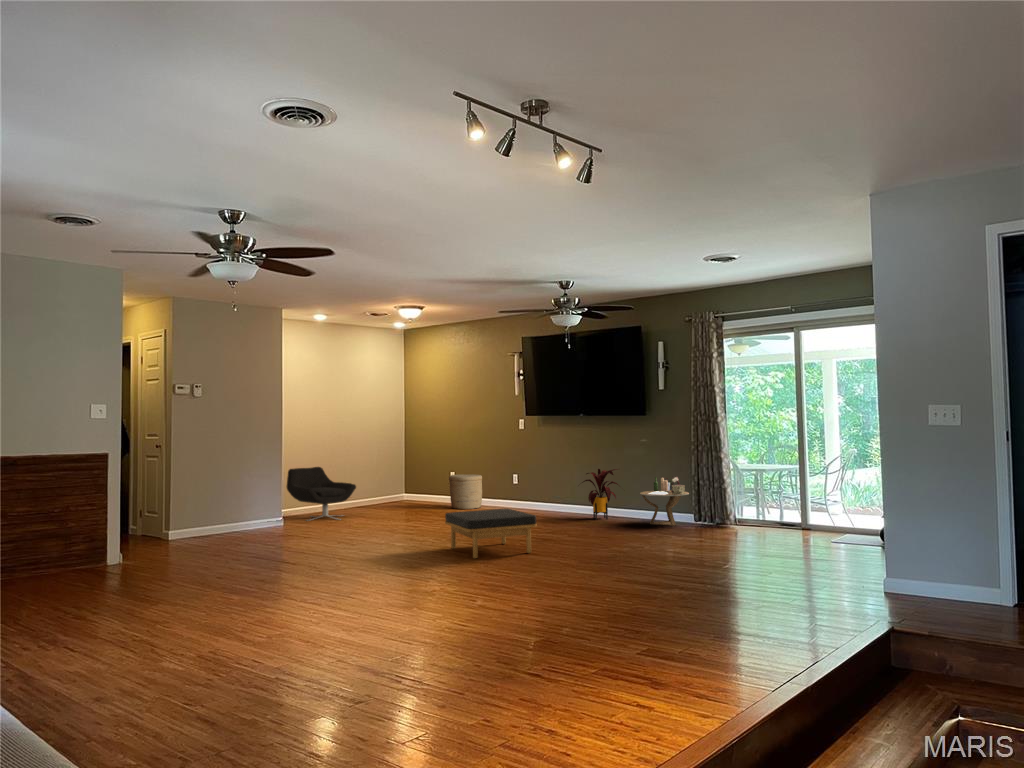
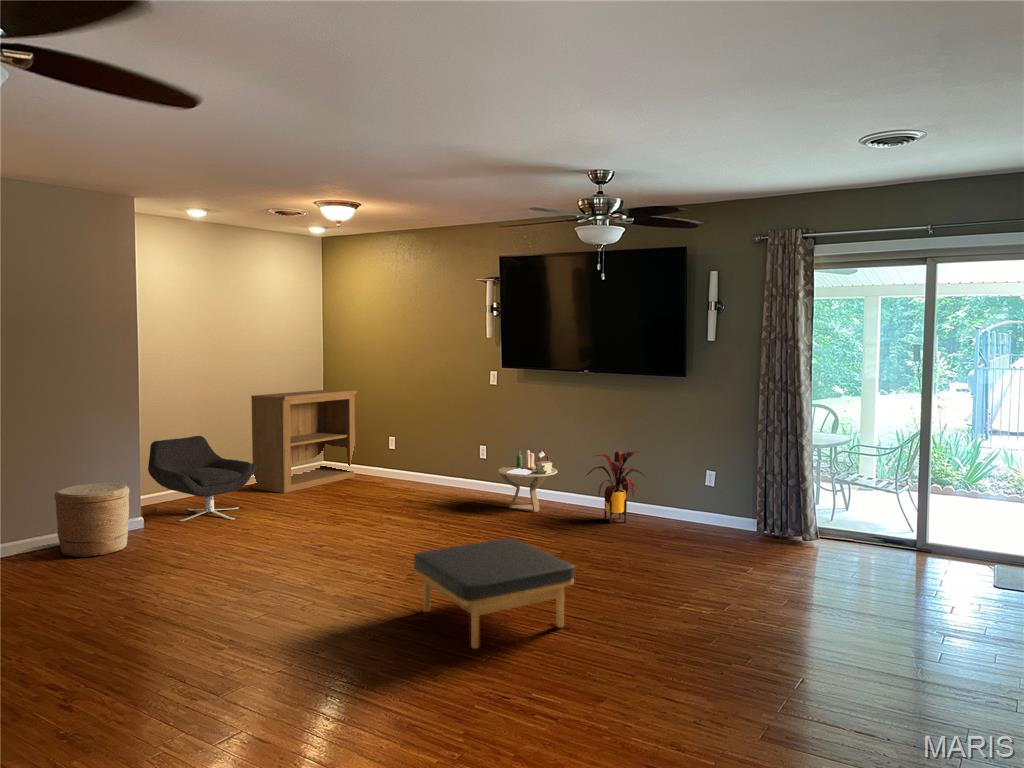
bookshelf: none [353,438,428,510] -> present [251,390,357,493]
woven basket: present [449,474,482,509] -> present [54,483,129,557]
side table: present [640,476,689,526] -> present [498,448,557,512]

